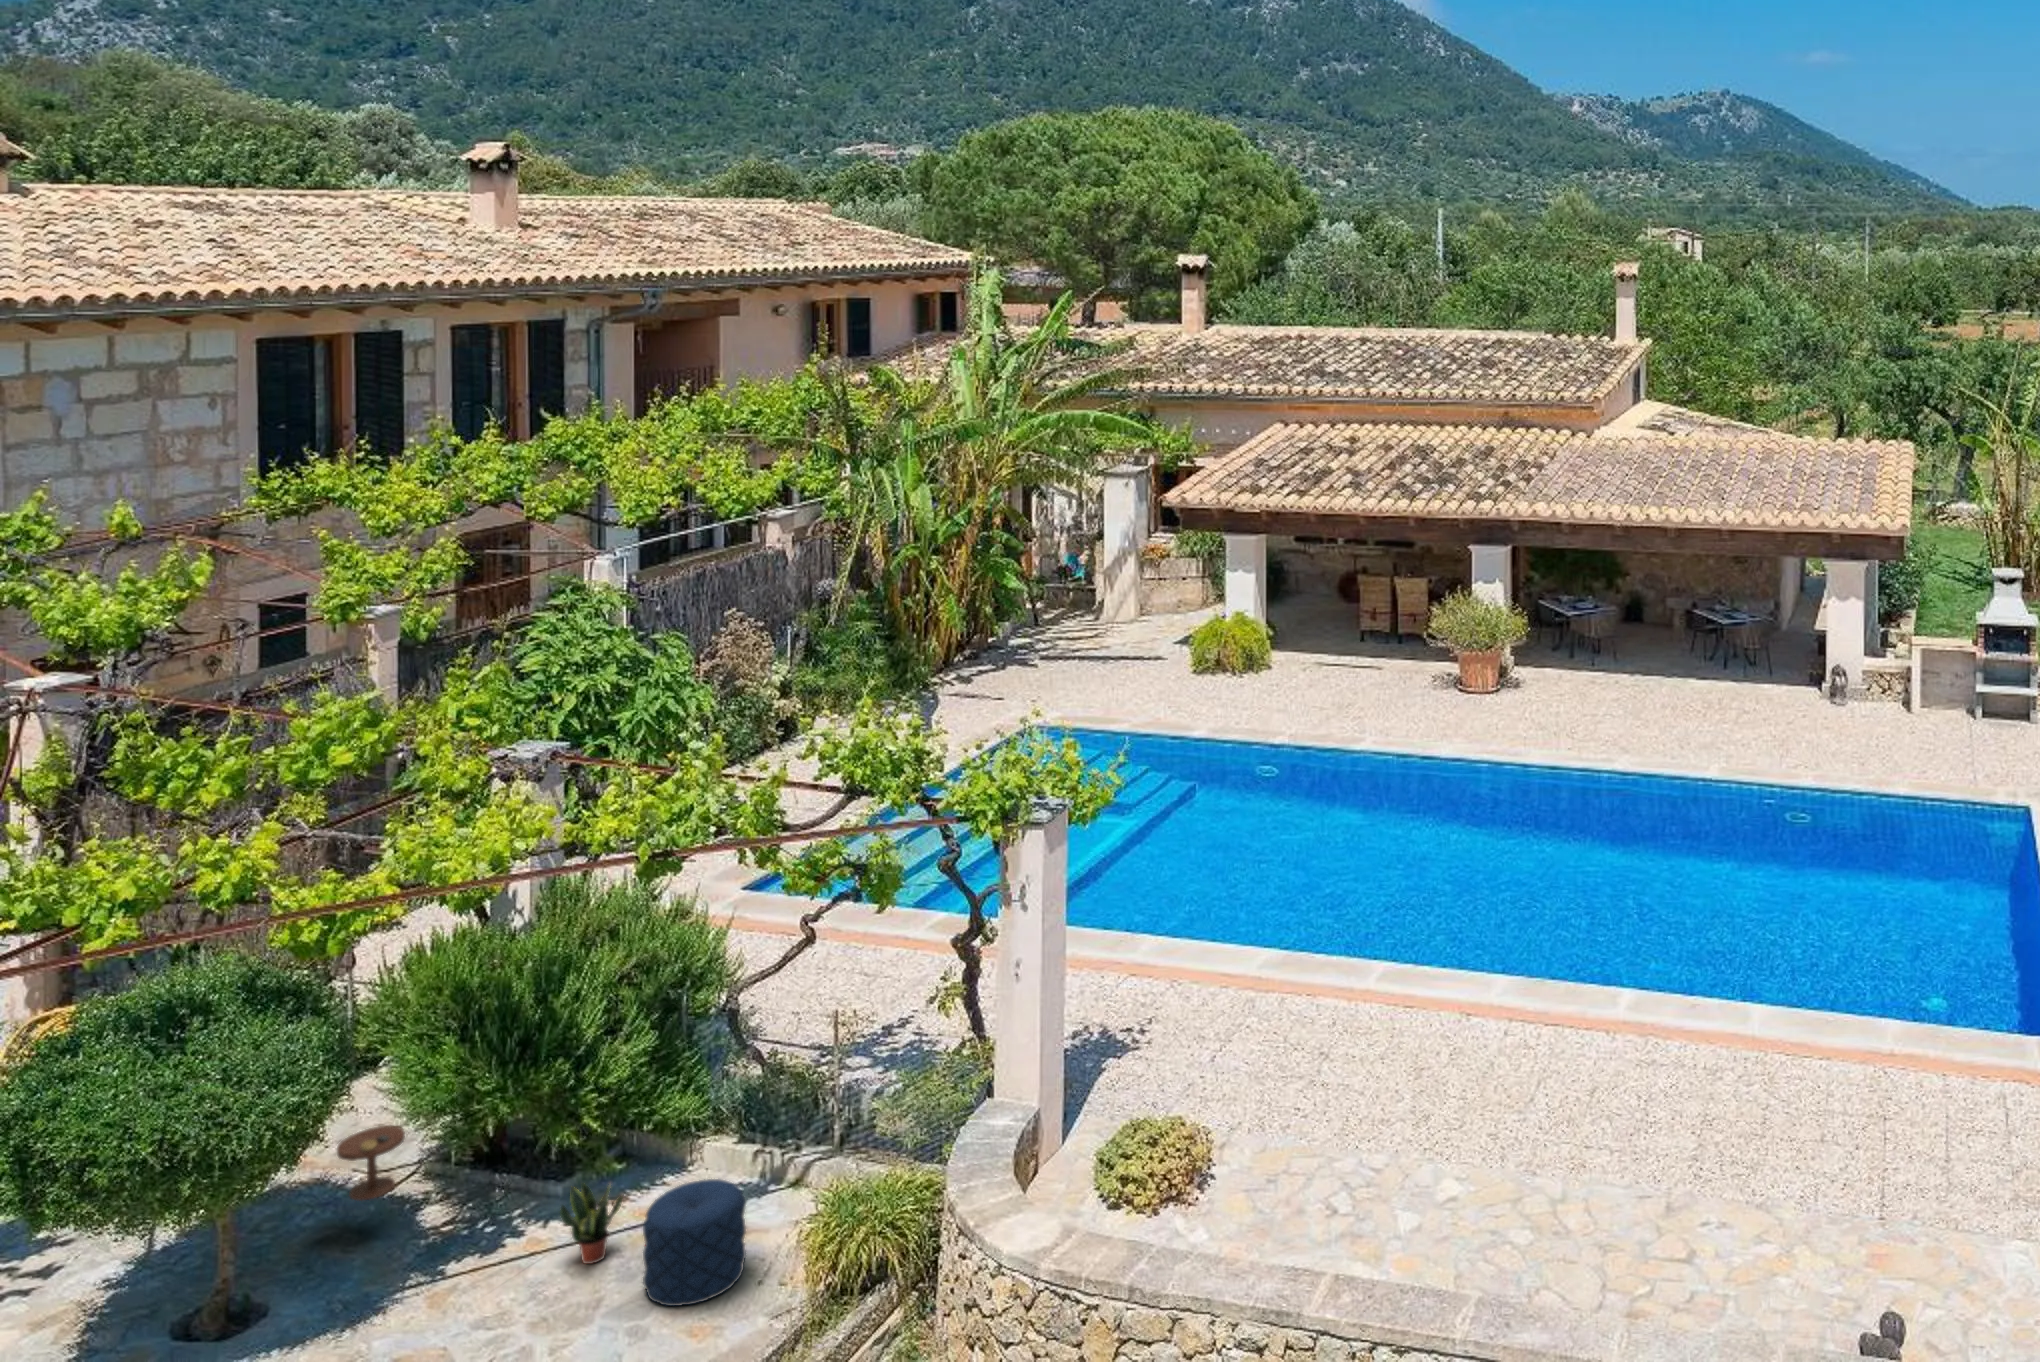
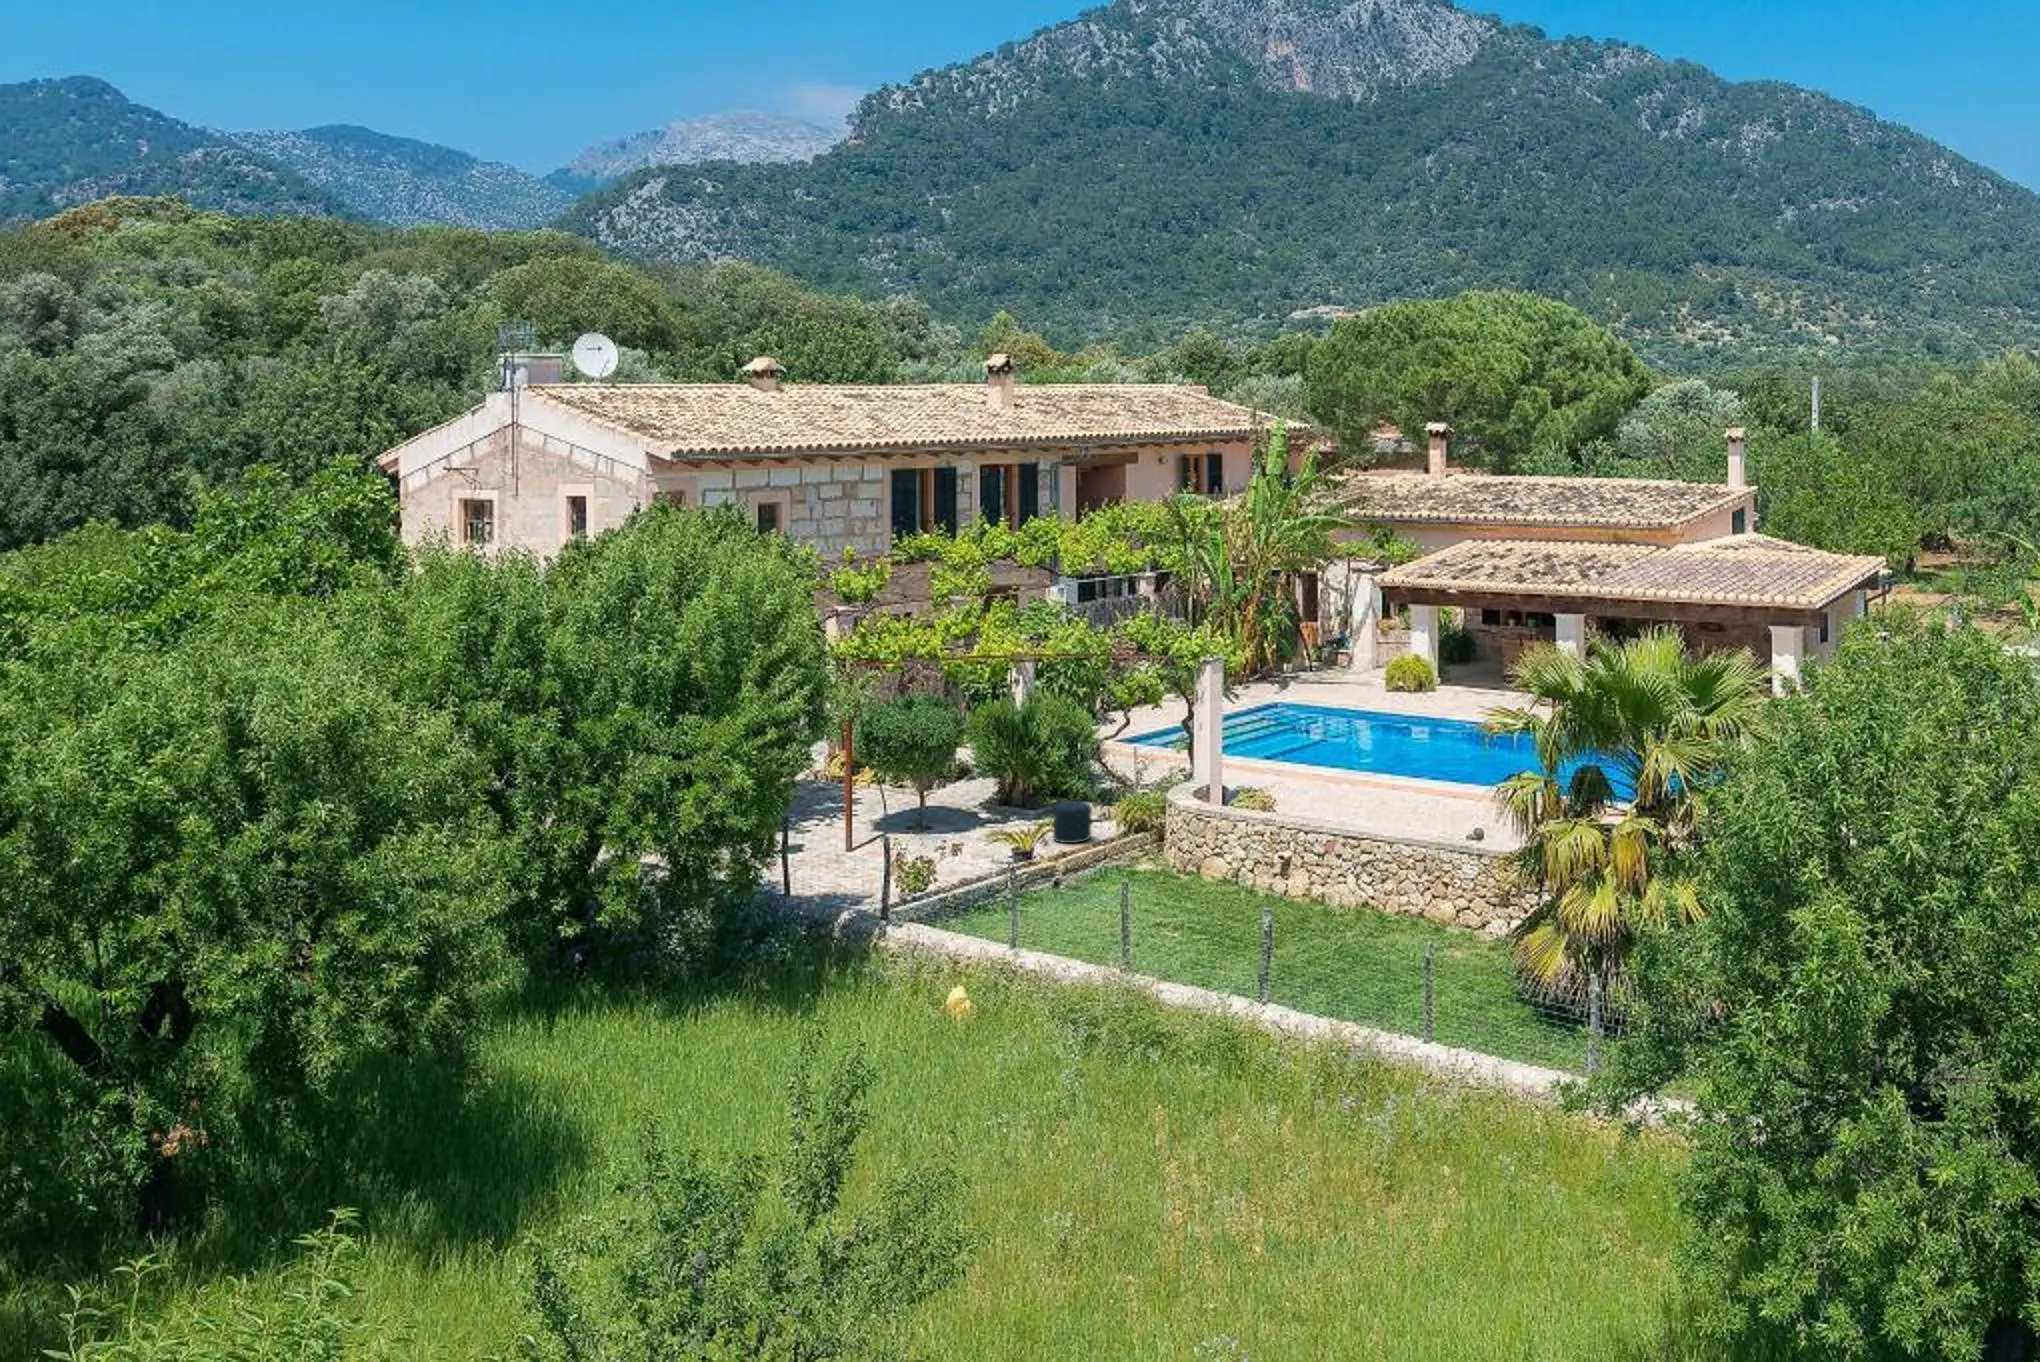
side table: present [337,1126,405,1200] -> none [946,776,969,820]
potted plant: present [560,1184,622,1264] -> none [1024,798,1047,832]

